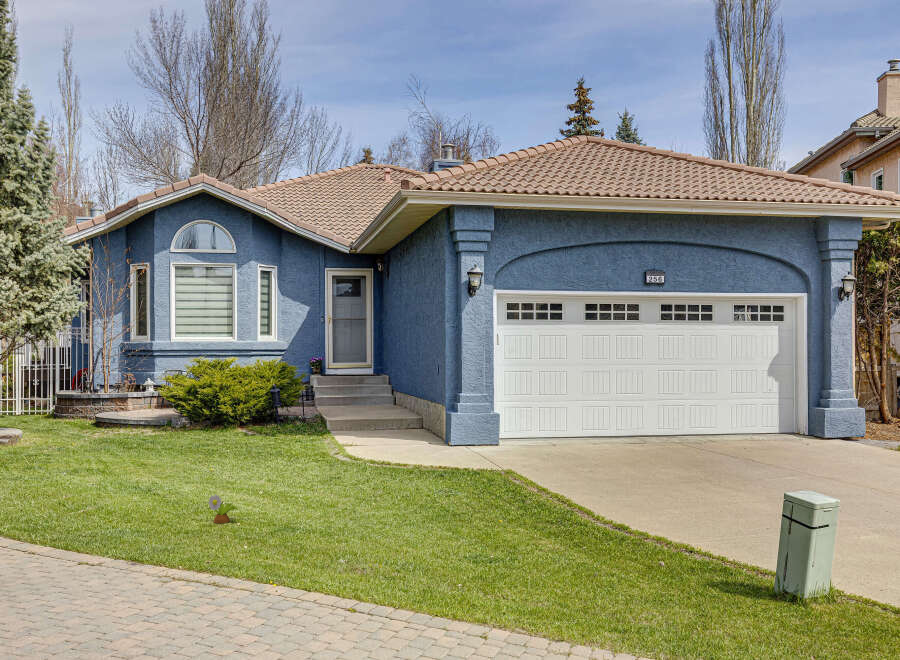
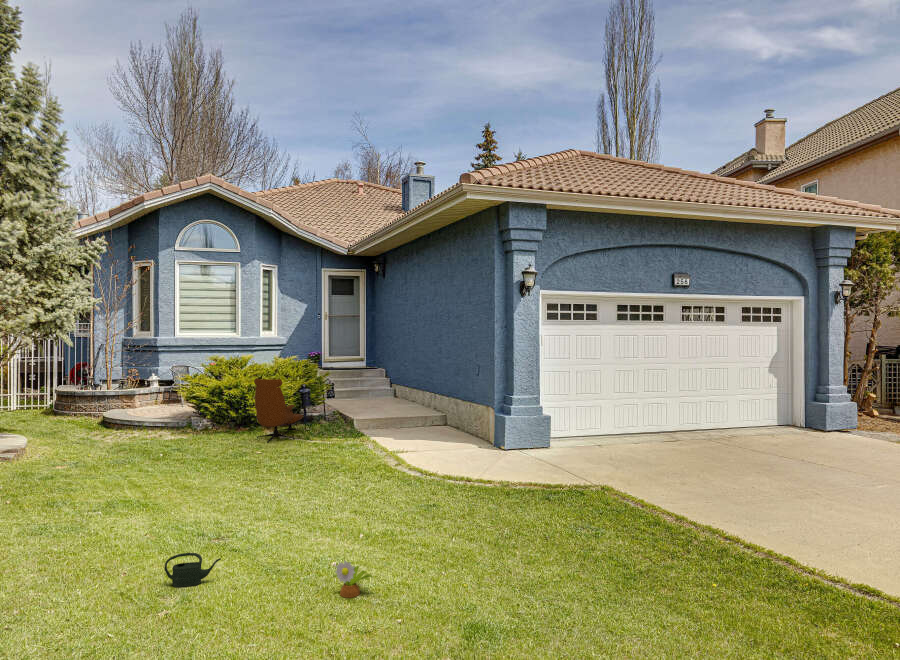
lounge chair: none [221,376,275,439] -> present [254,379,303,443]
watering can: none [92,489,133,513] -> present [164,553,221,587]

